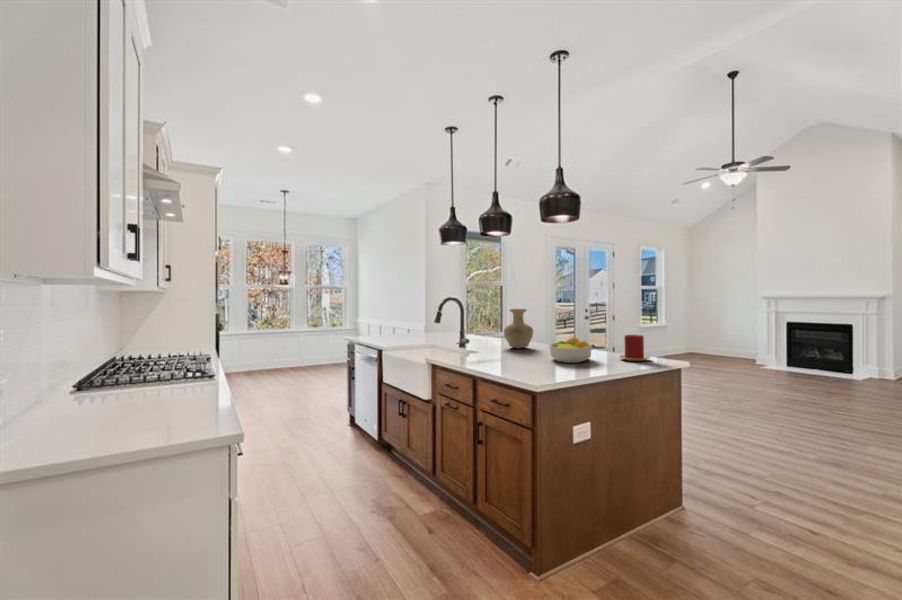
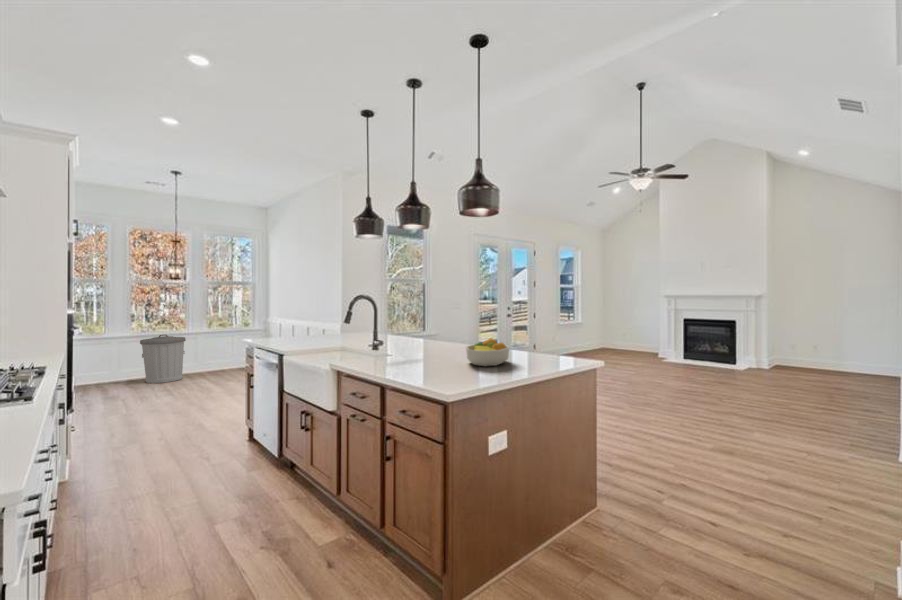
vase: present [504,309,533,348] -> none [420,308,451,350]
trash can: none [256,333,292,375] -> present [140,335,186,383]
candle: present [619,335,650,361] -> none [536,335,567,363]

